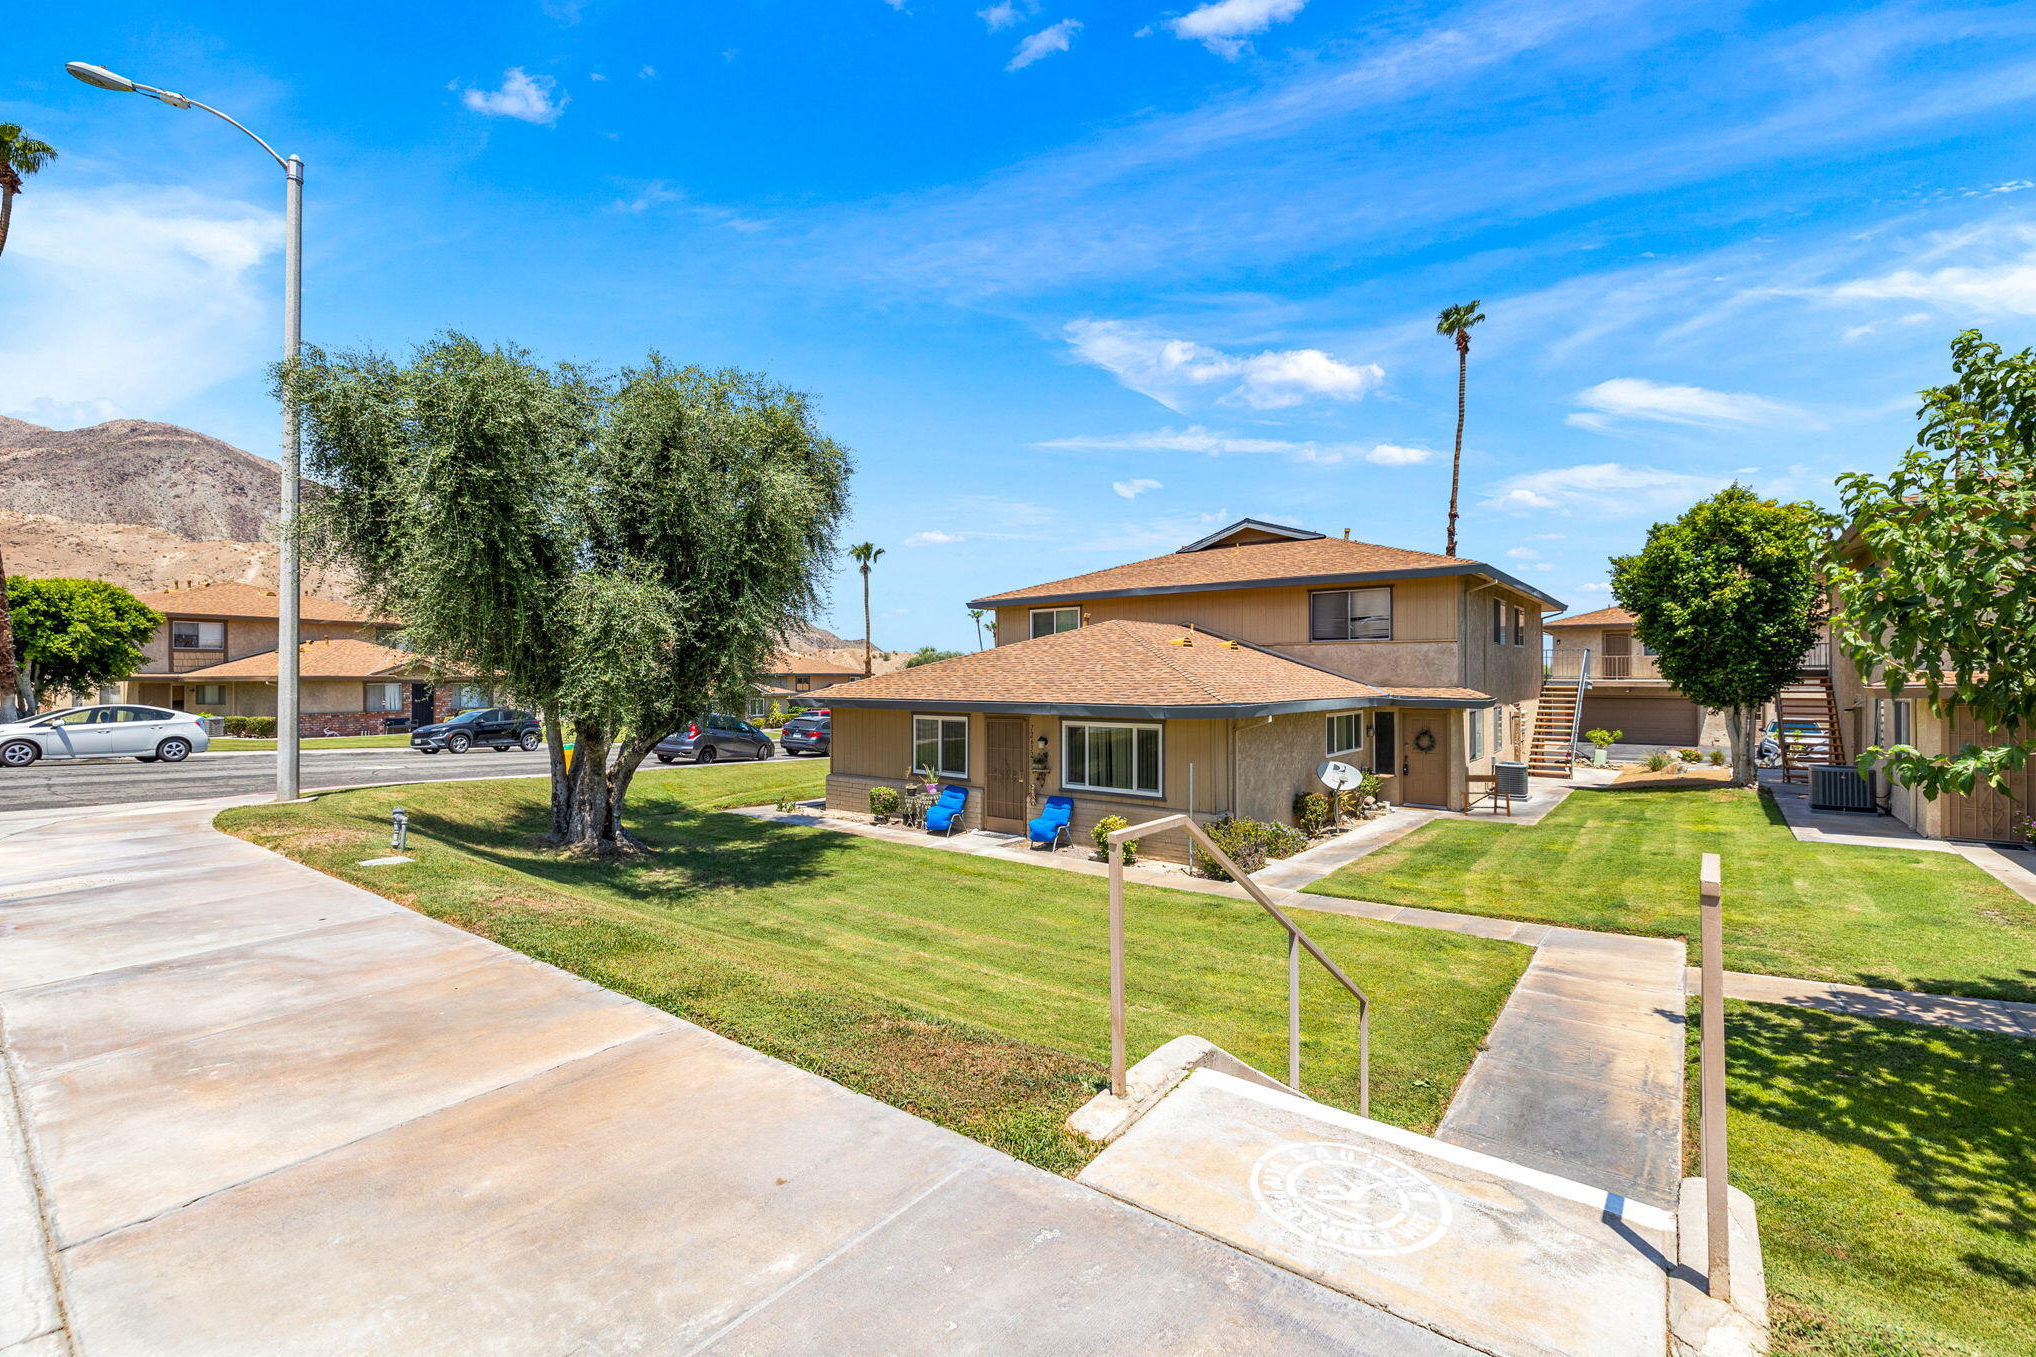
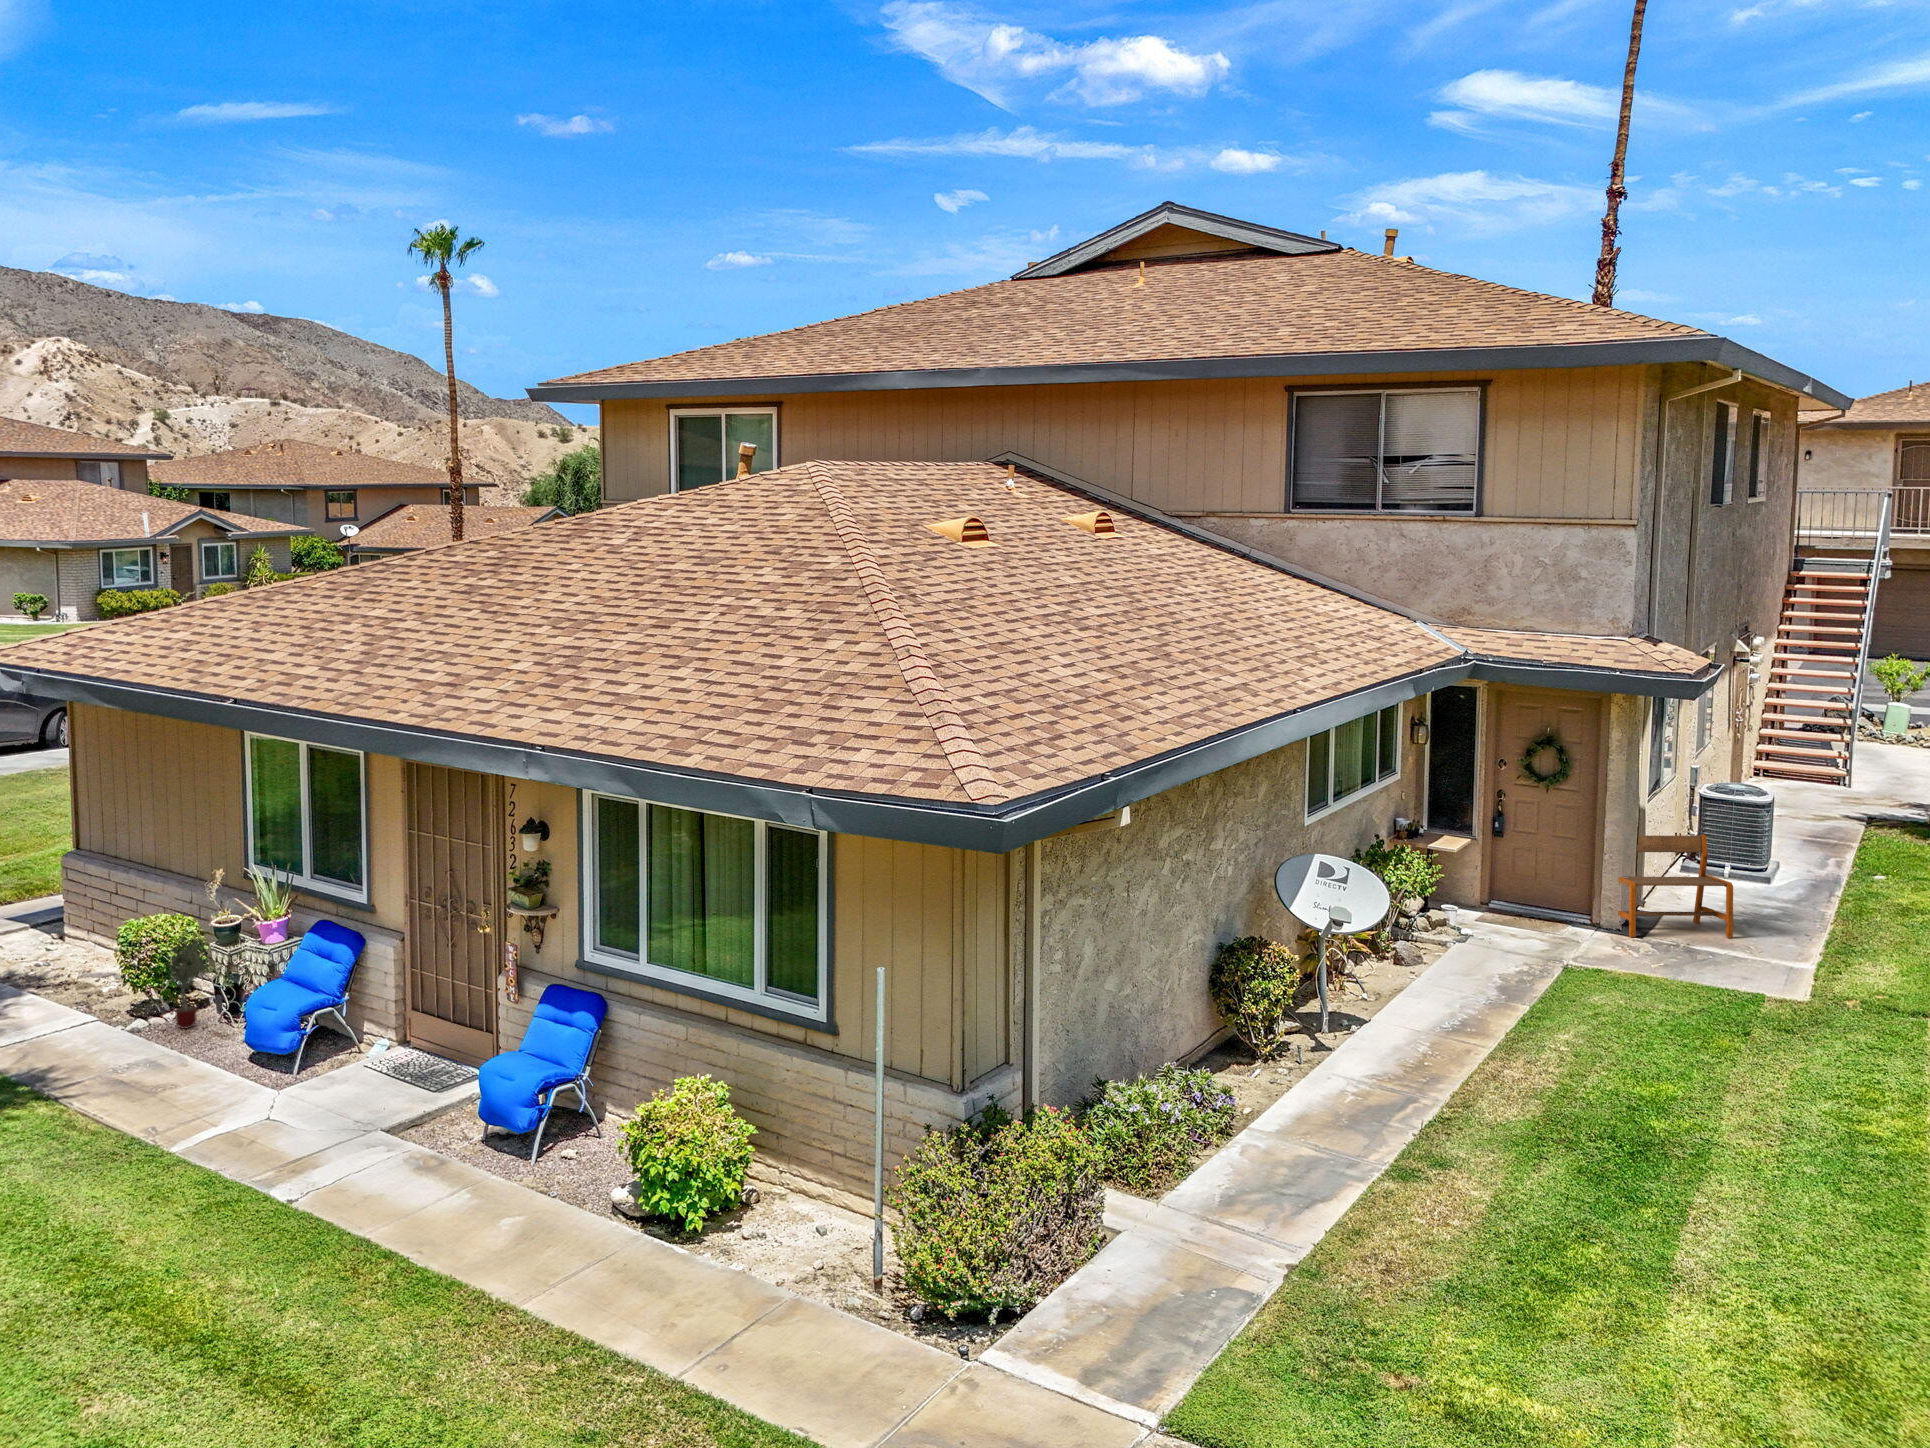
potted tree: none [888,787,910,825] -> present [169,932,223,1029]

